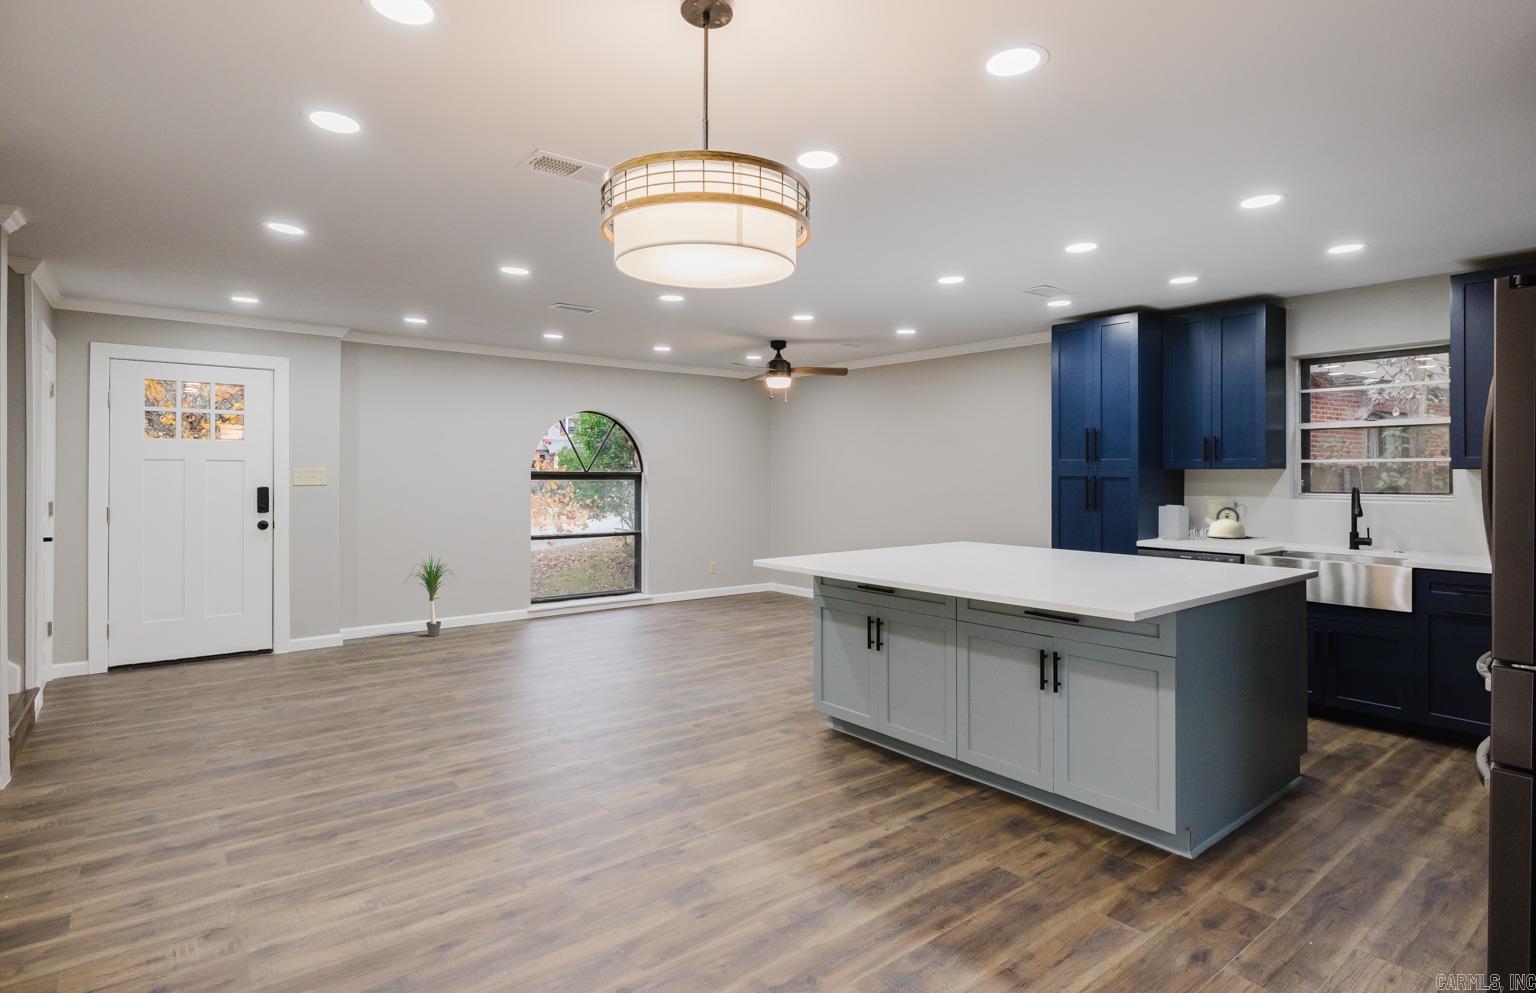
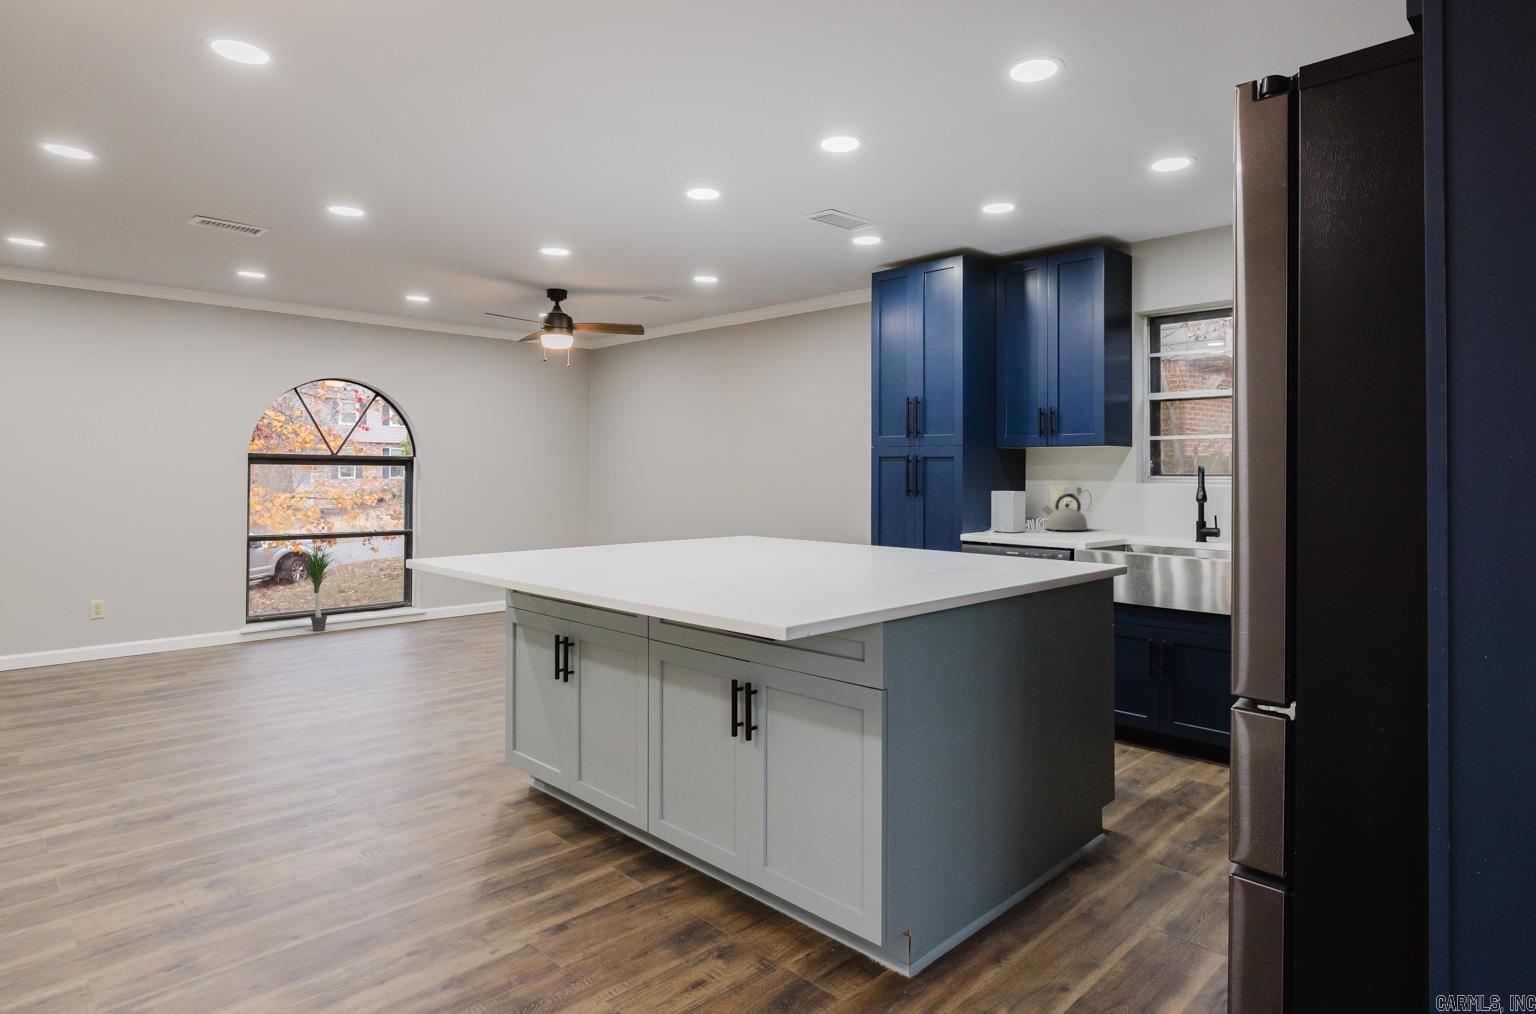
potted plant: present [416,556,453,637] -> present [299,545,342,631]

